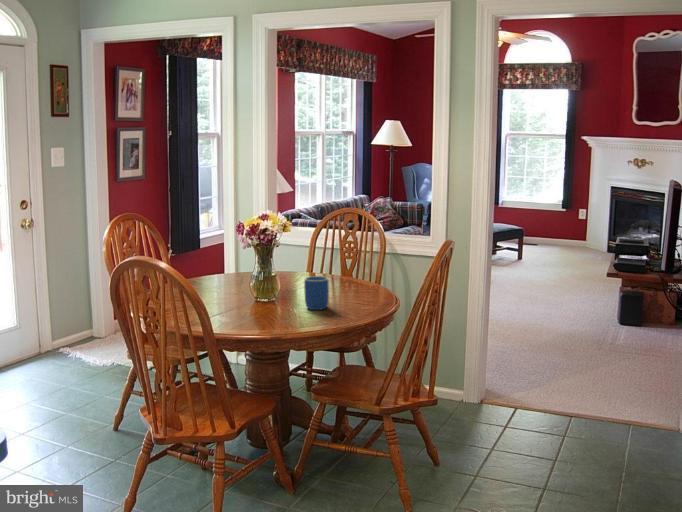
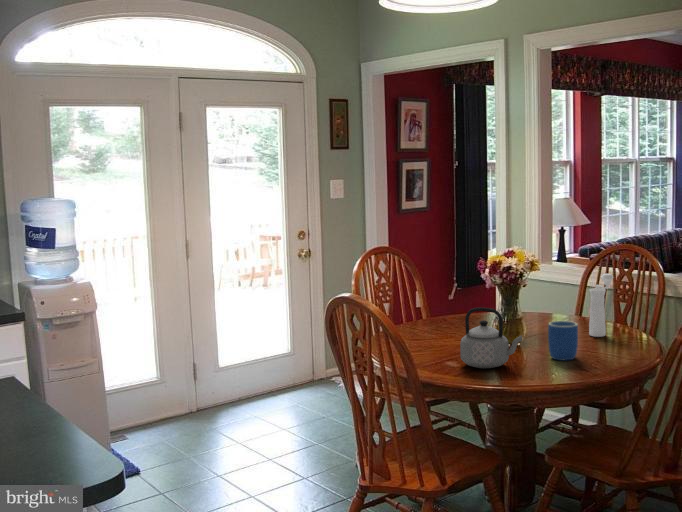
pepper mill: none [329,234,346,289] -> present [589,274,613,337]
teapot: none [232,268,287,322] -> present [460,307,522,369]

